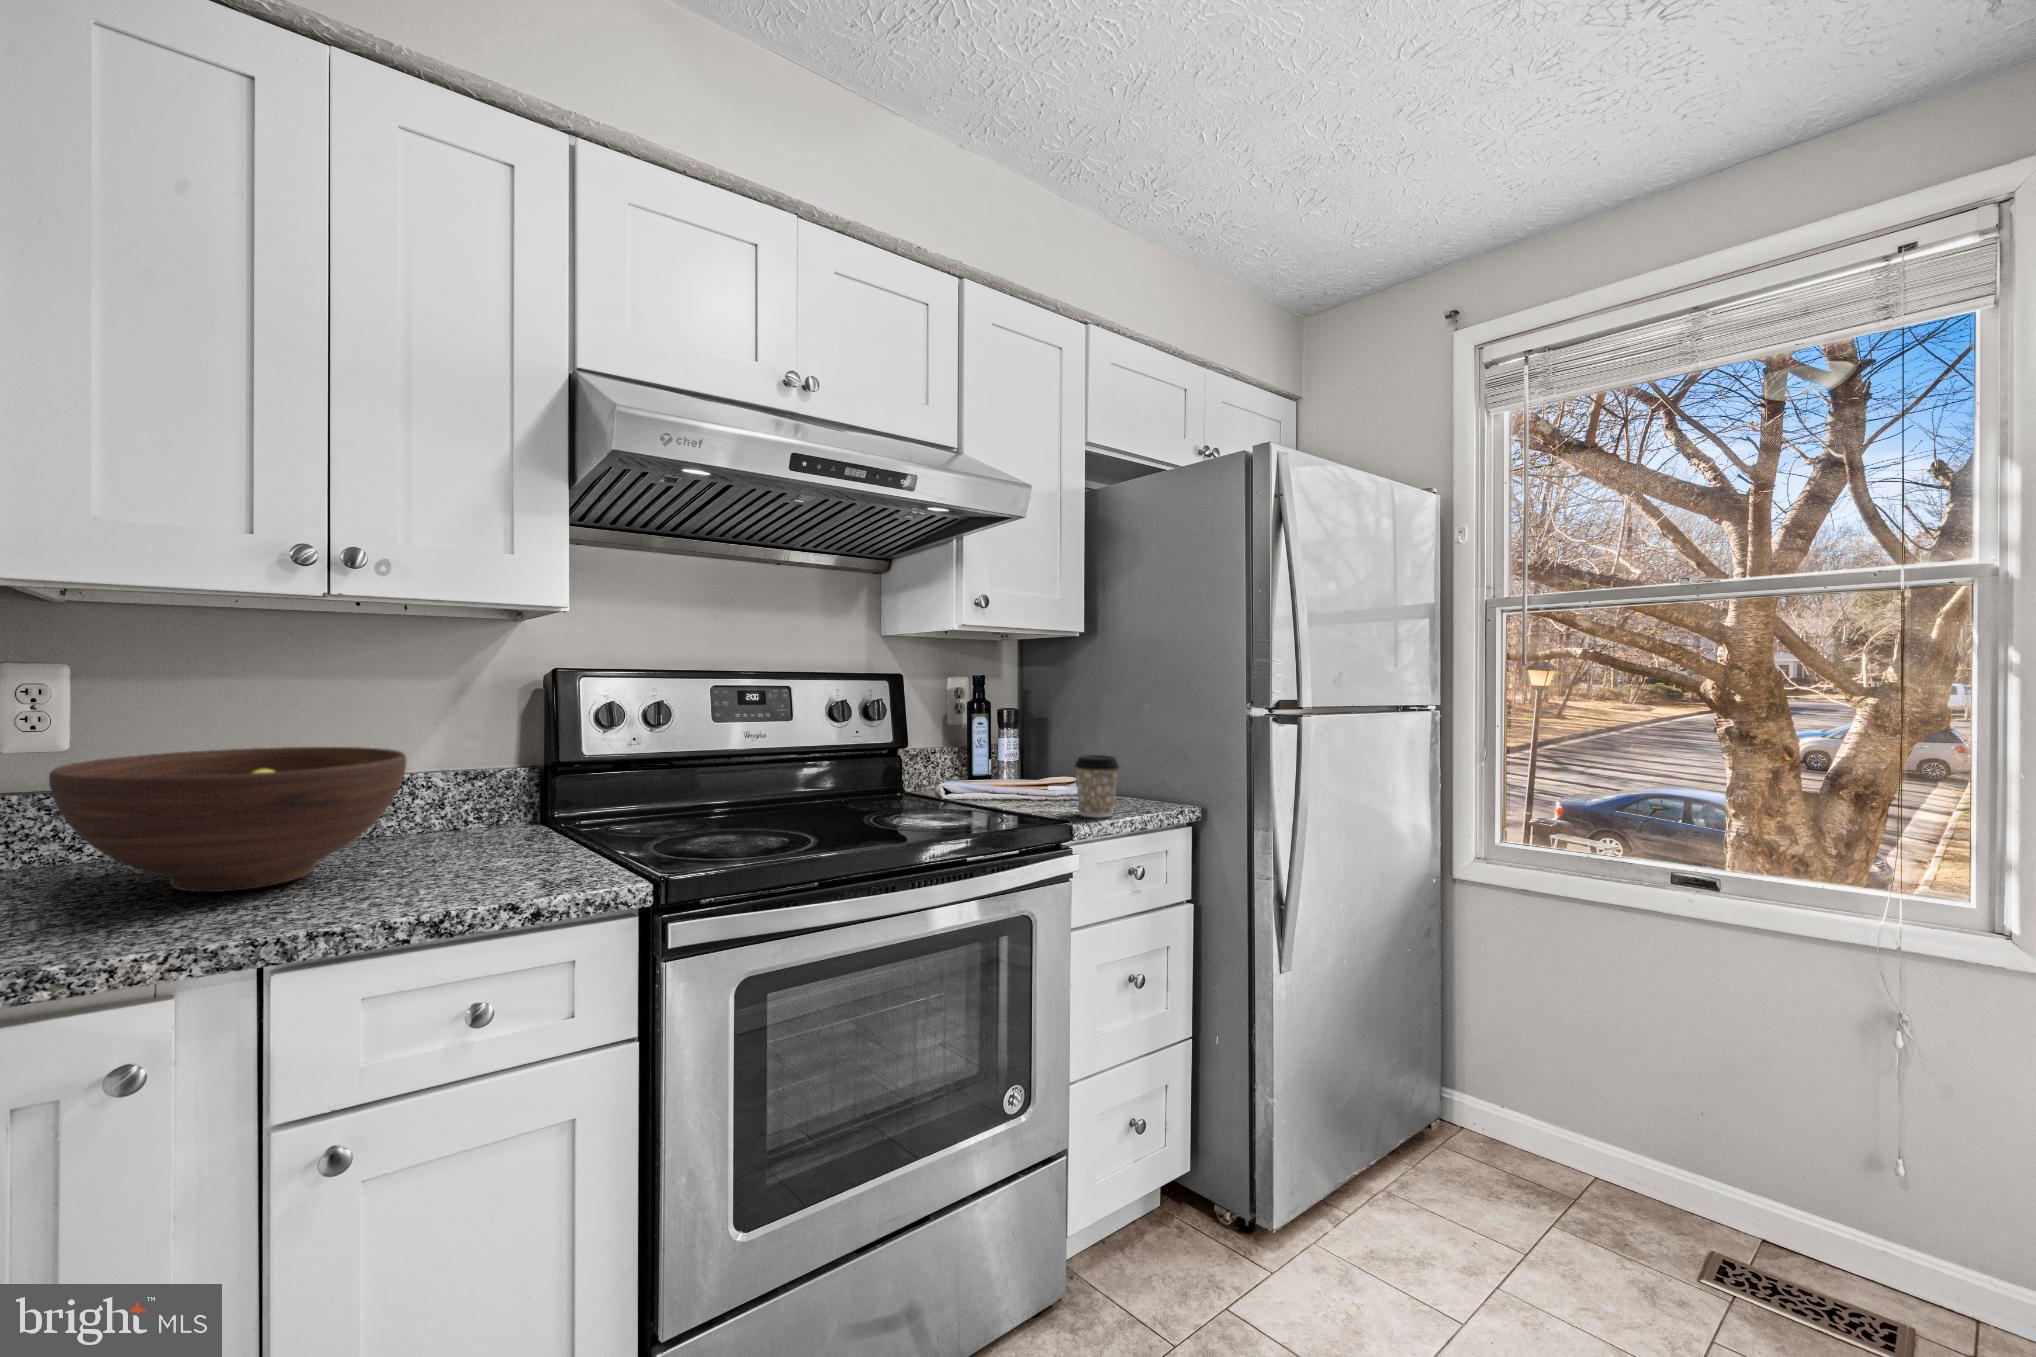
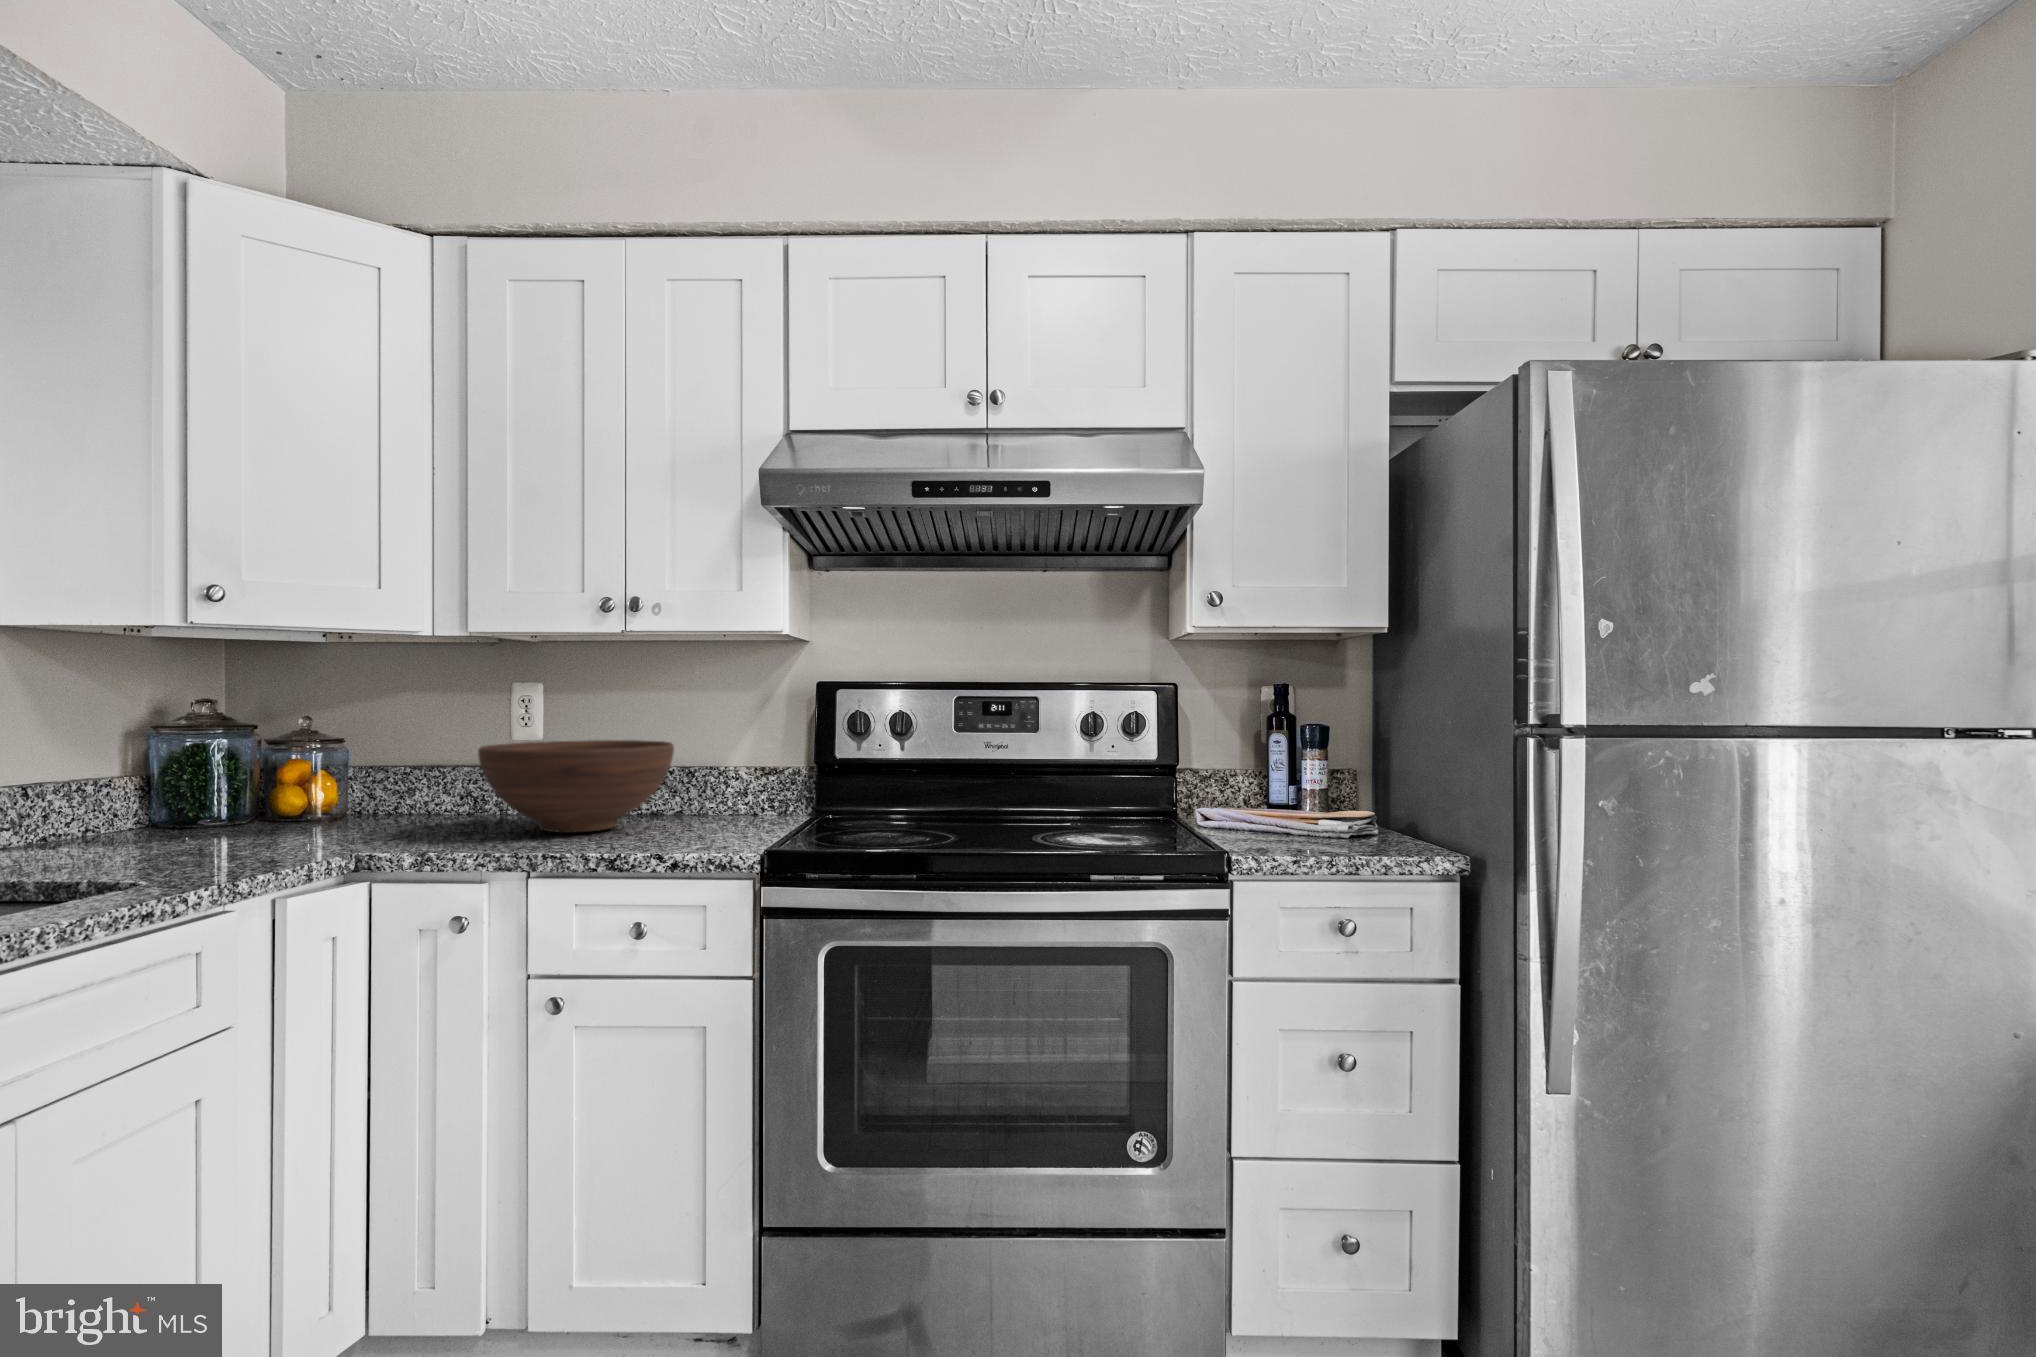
coffee cup: present [1075,755,1119,818] -> none [1276,778,1333,853]

